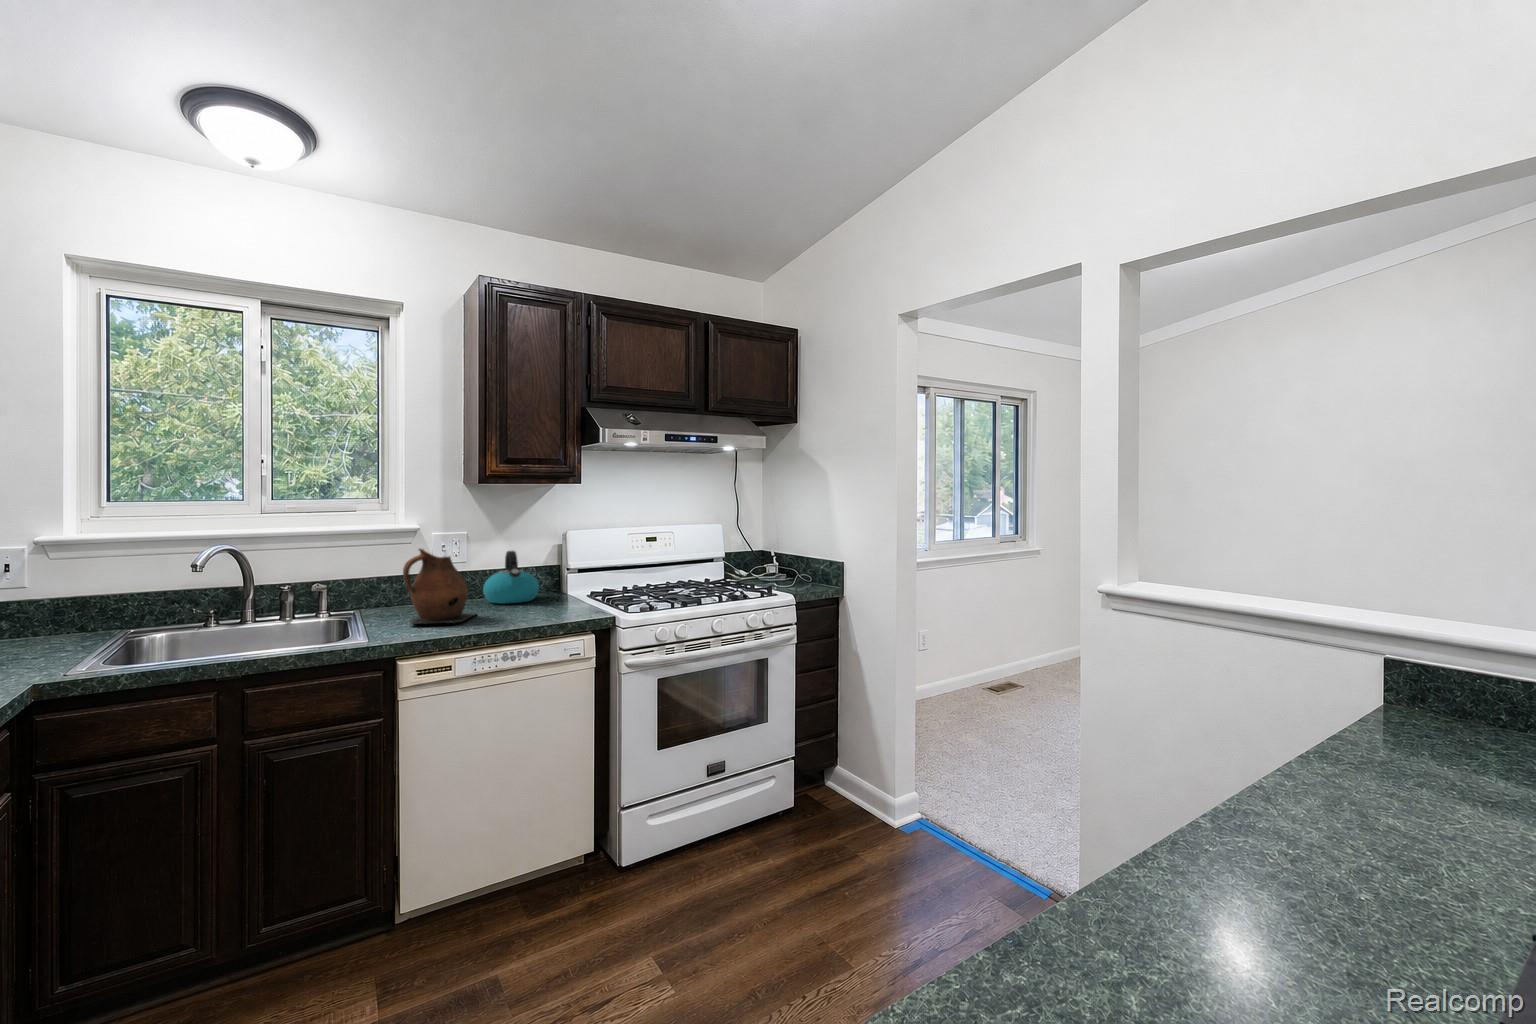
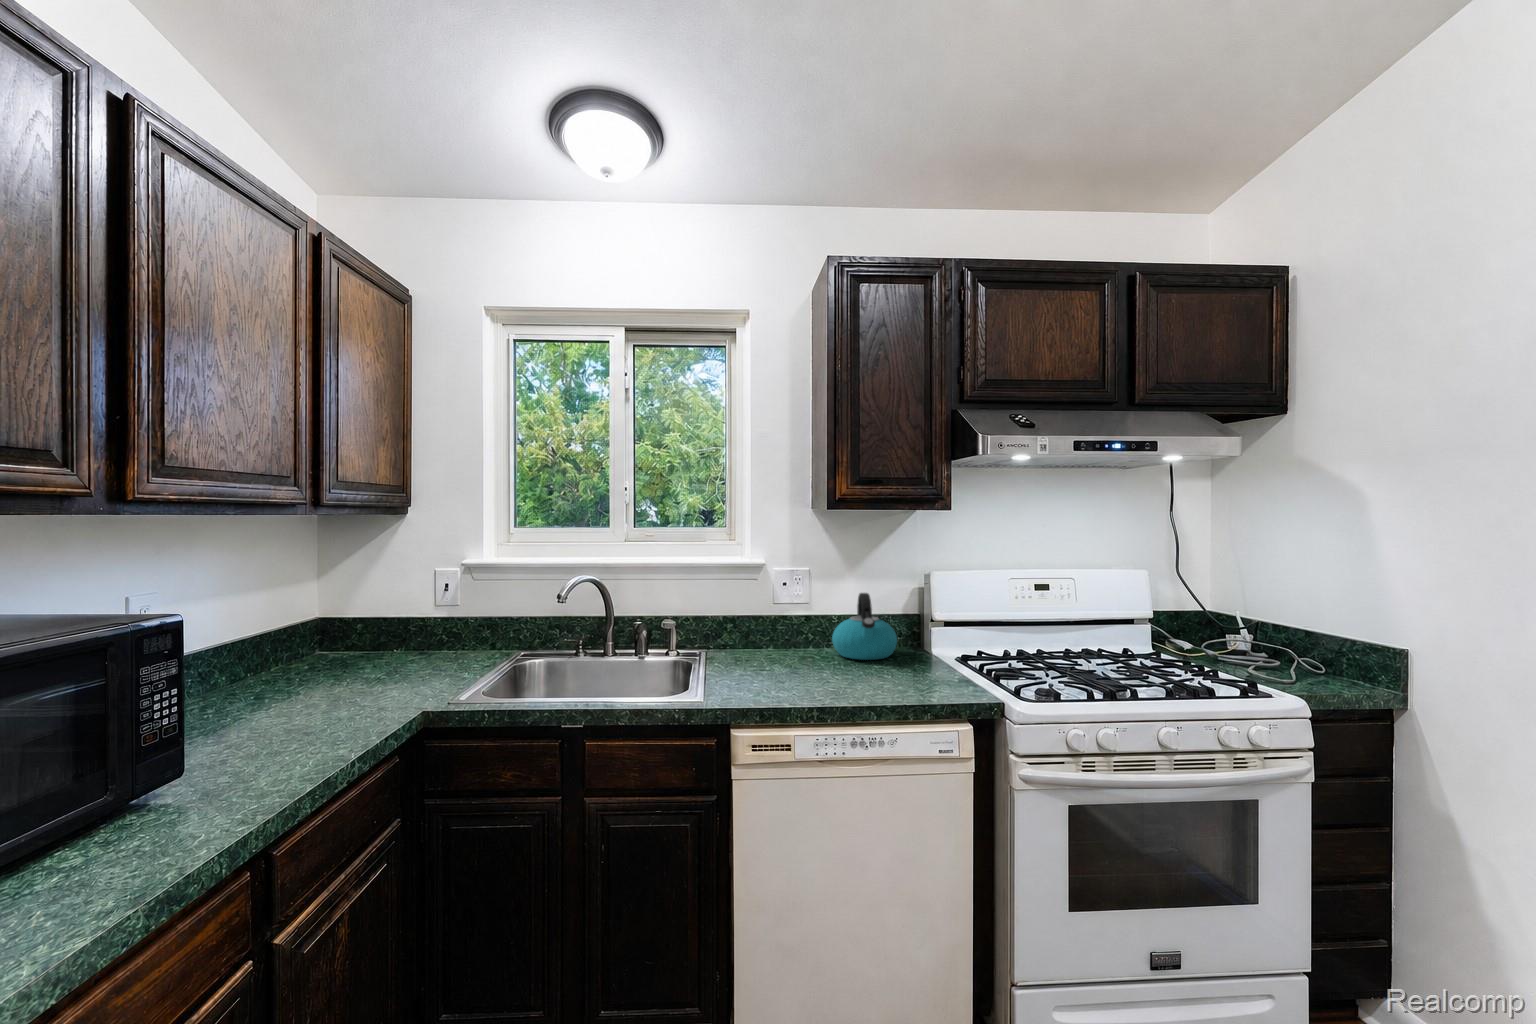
ceramic pitcher: present [403,549,476,624] -> none [741,591,823,690]

